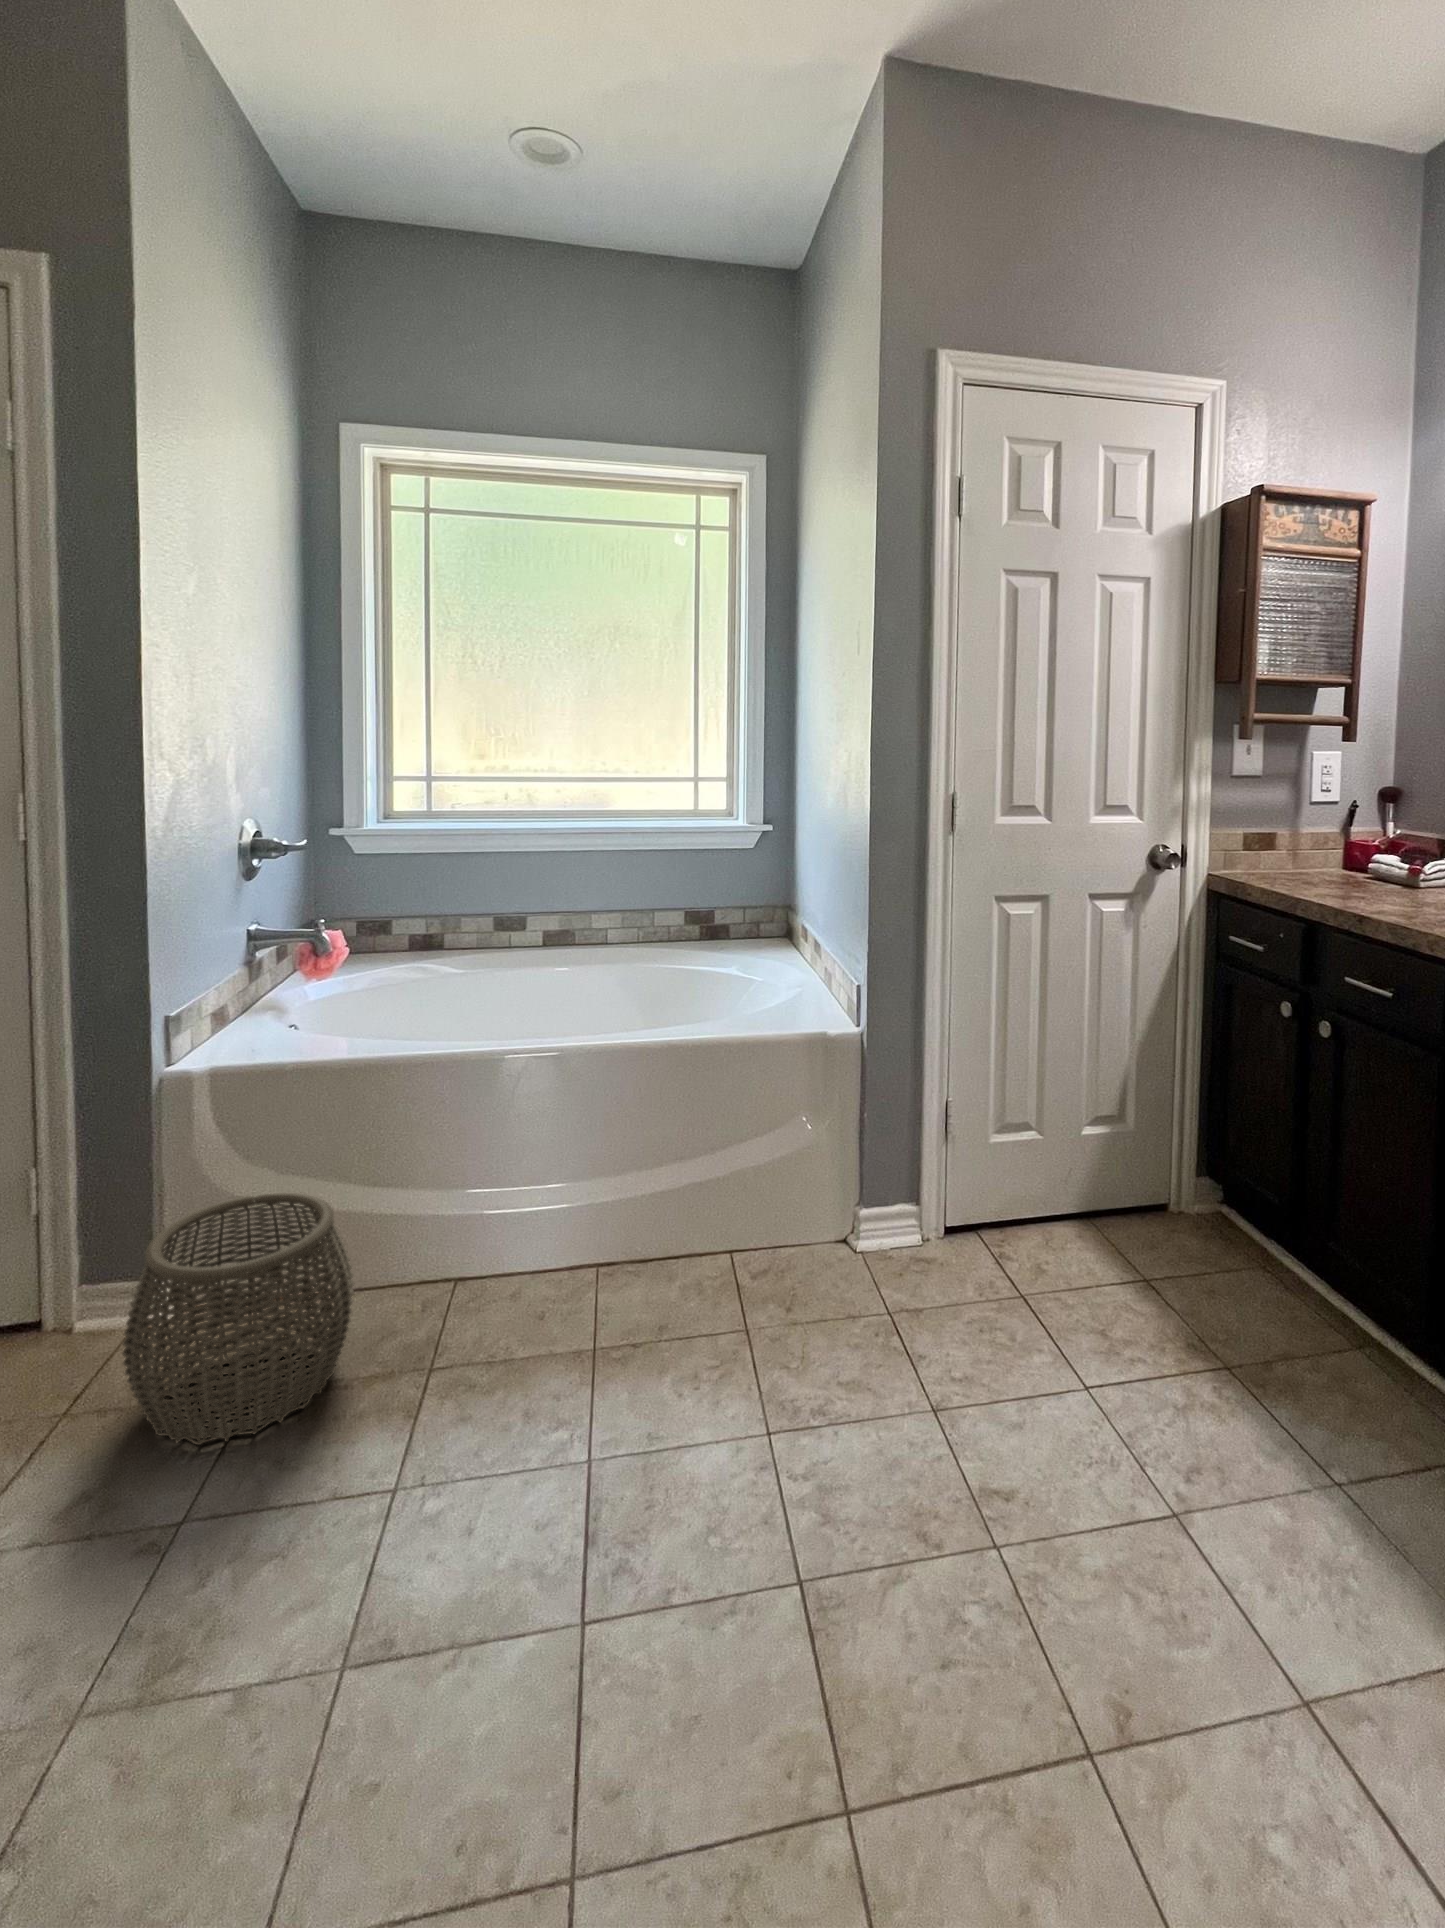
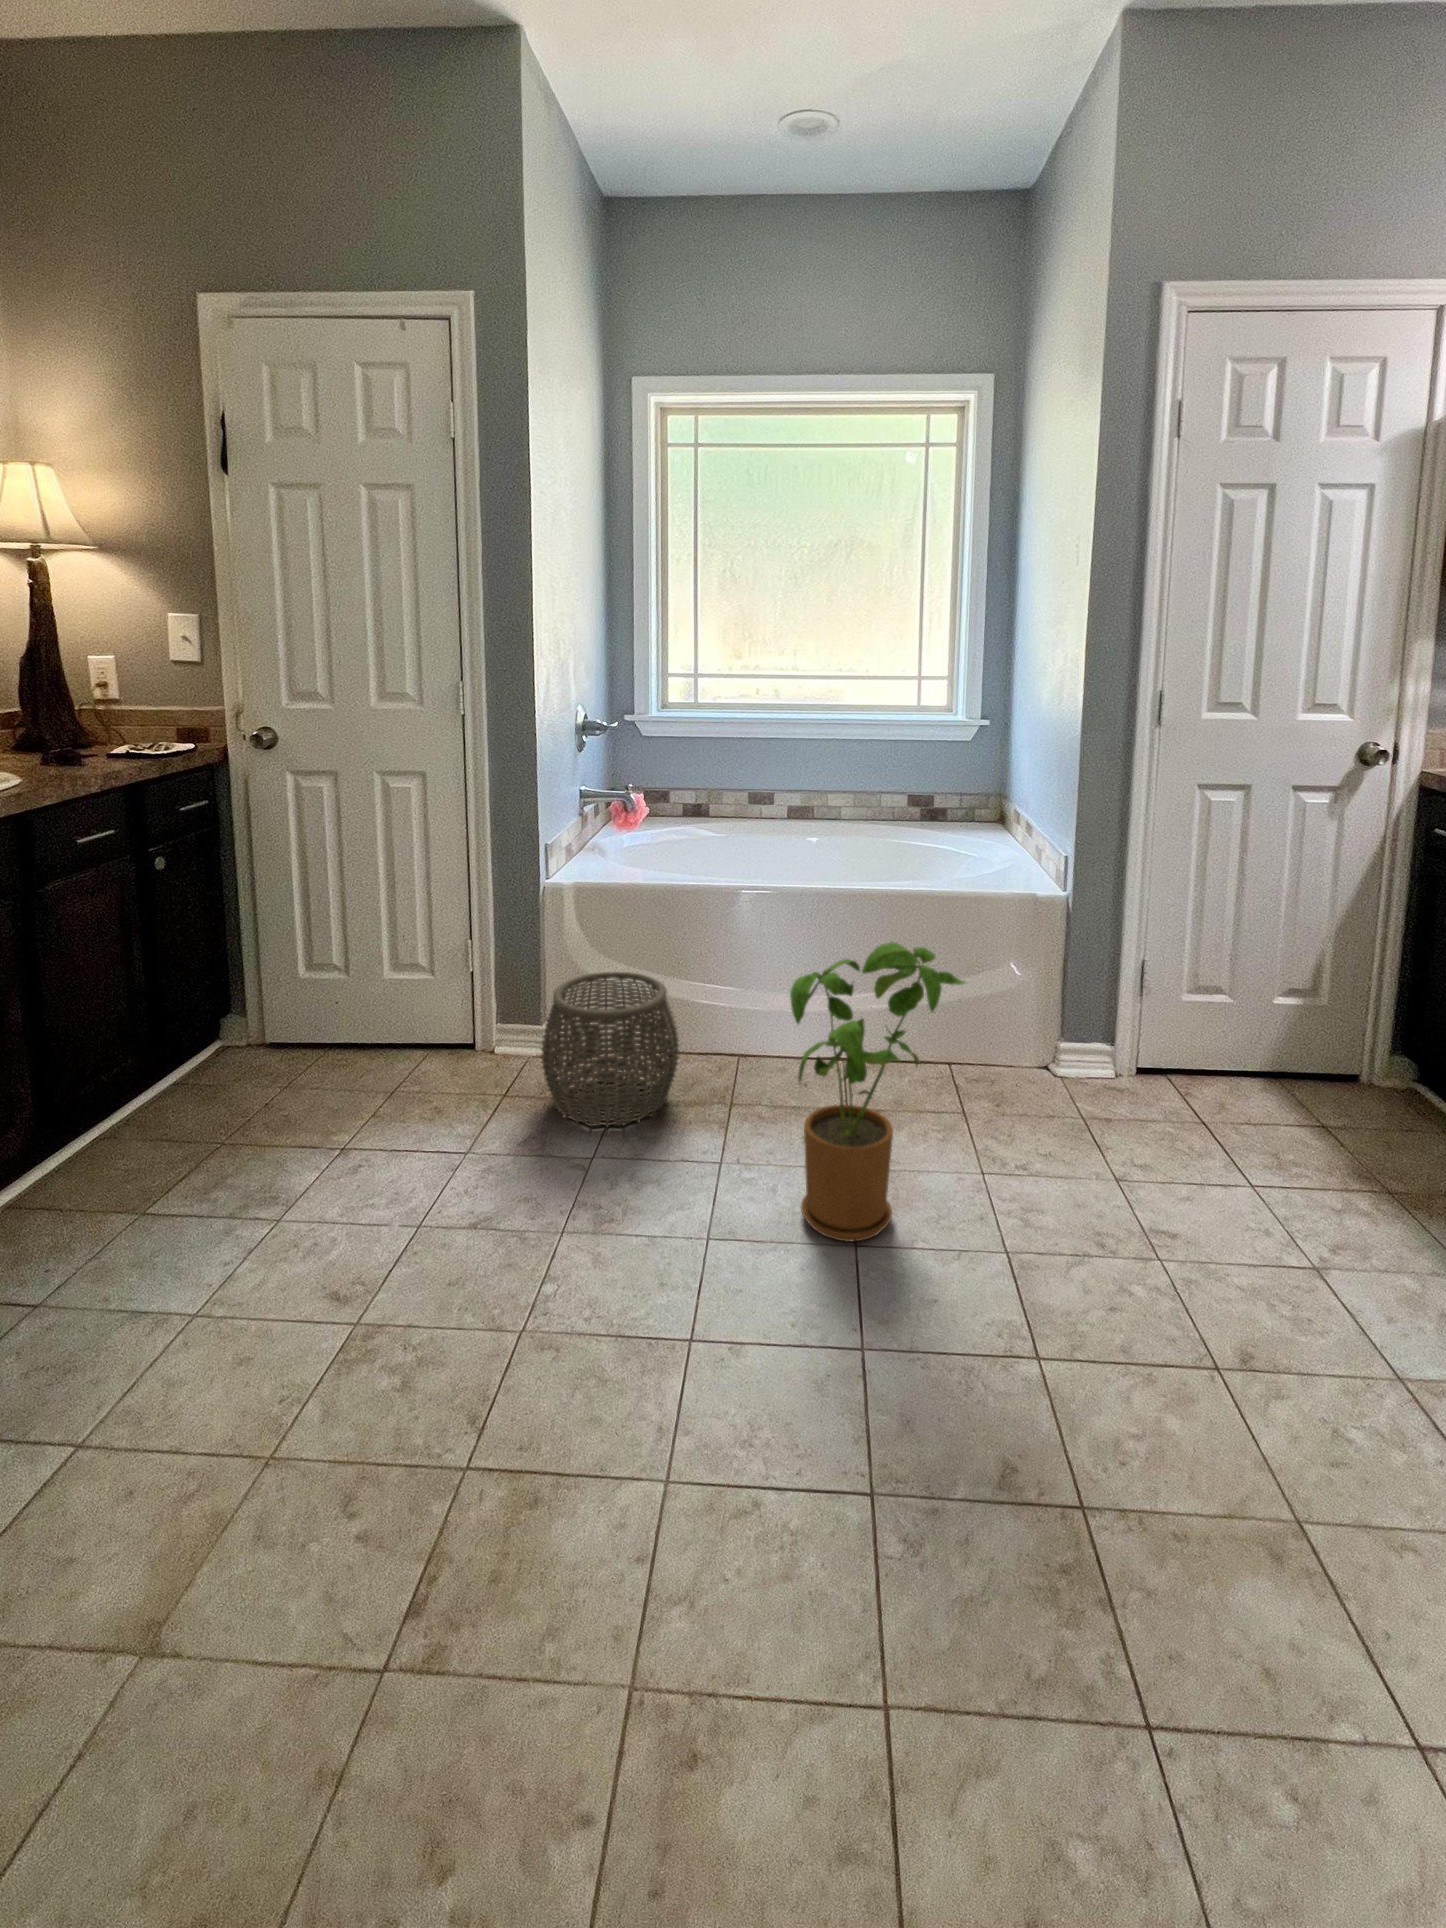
house plant: none [483,1140,724,1587] -> present [790,942,965,1242]

